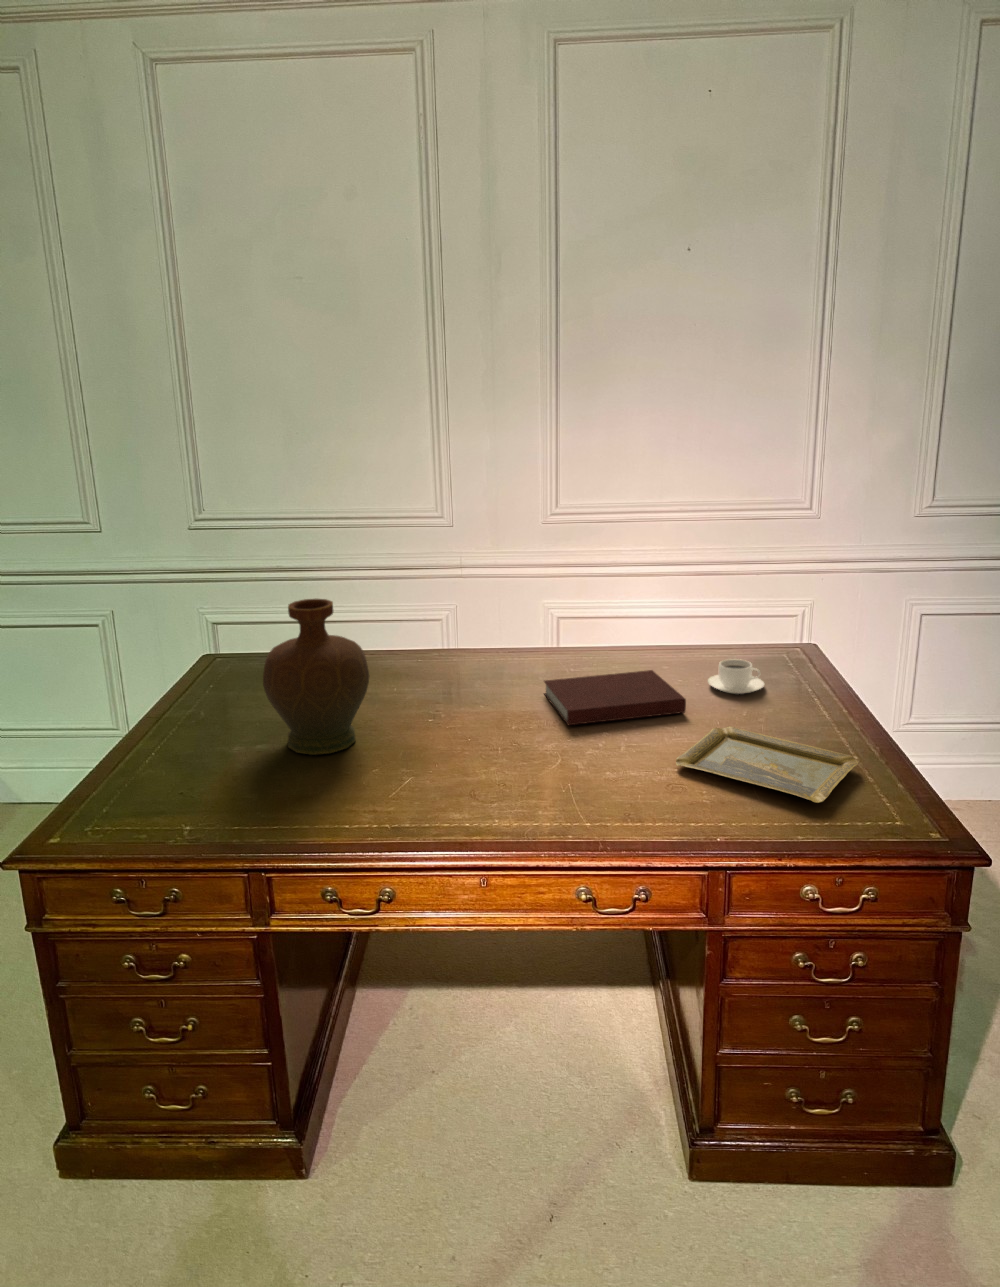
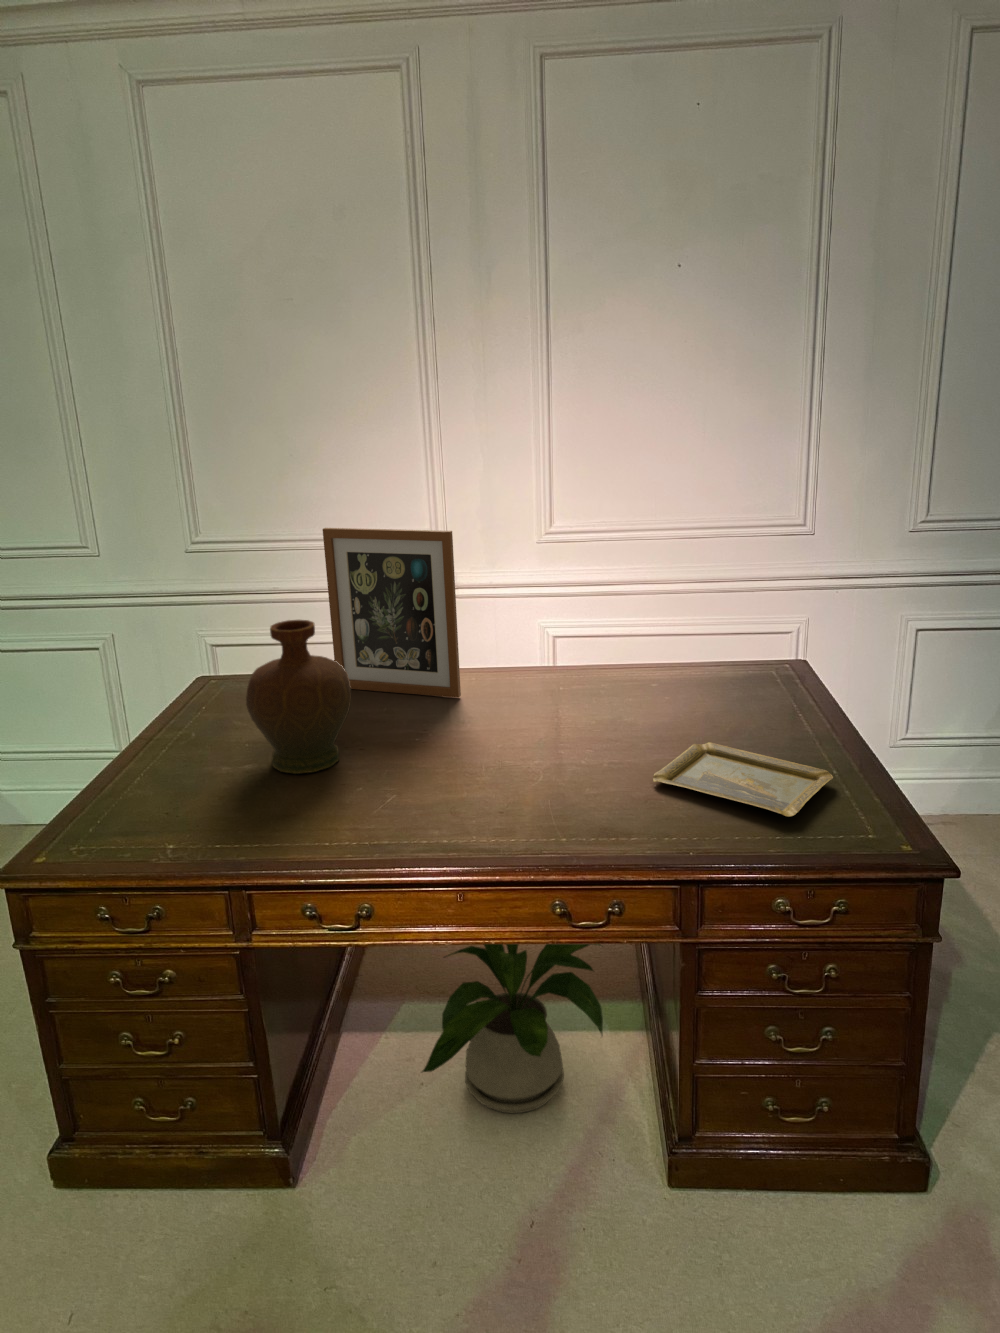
picture frame: none [338,507,475,679] -> present [323,528,461,698]
coffee cup: present [708,659,764,694] -> none [692,676,748,710]
notebook: present [544,670,686,725] -> none [527,687,667,743]
house plant: none [431,865,658,1100] -> present [422,944,603,1113]

